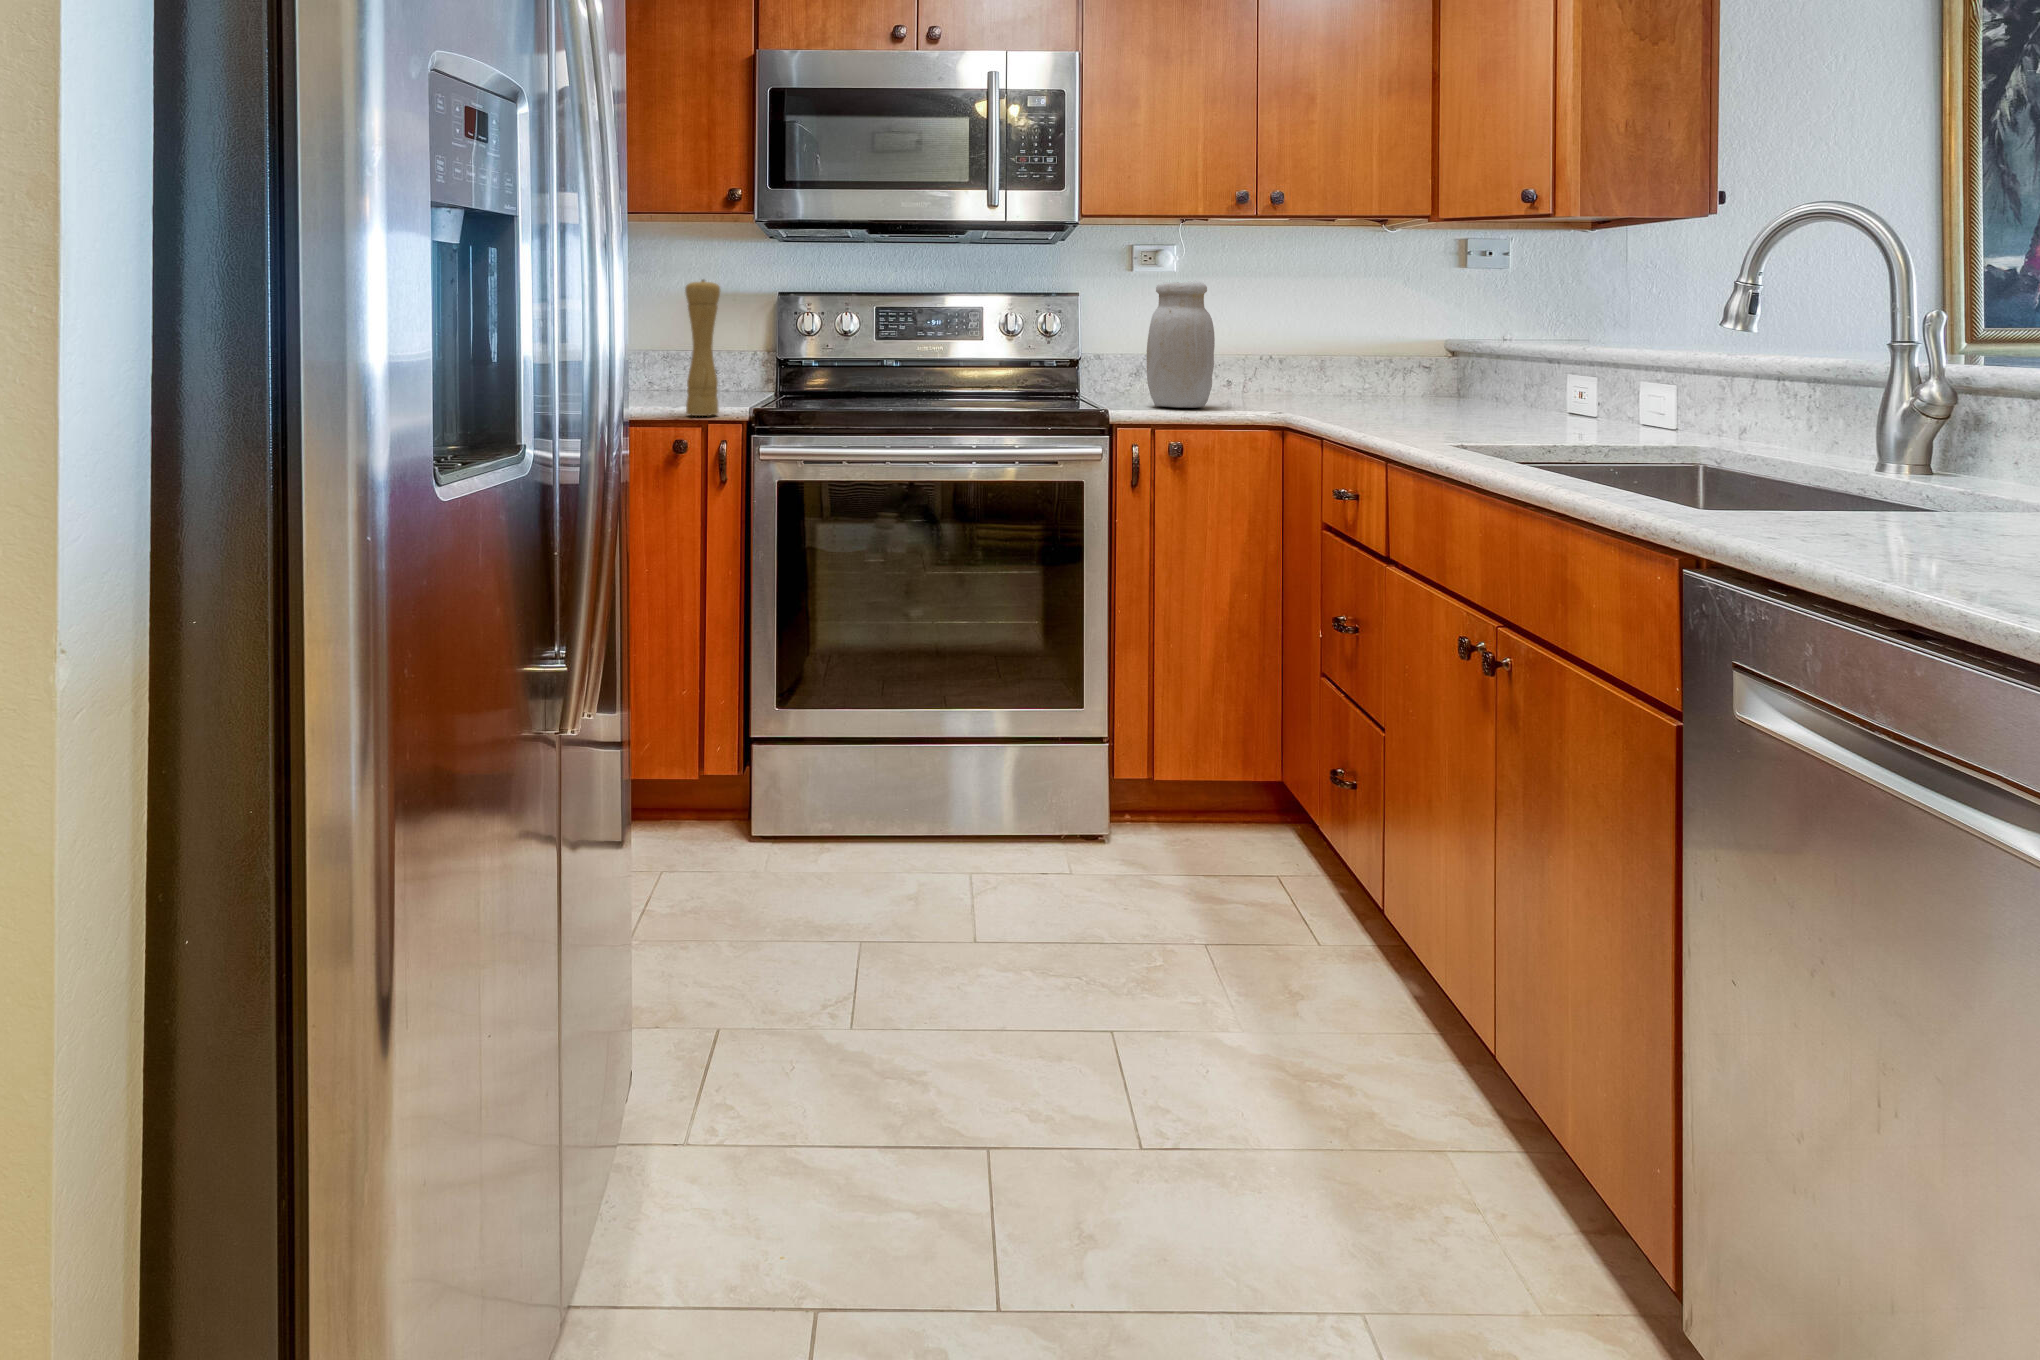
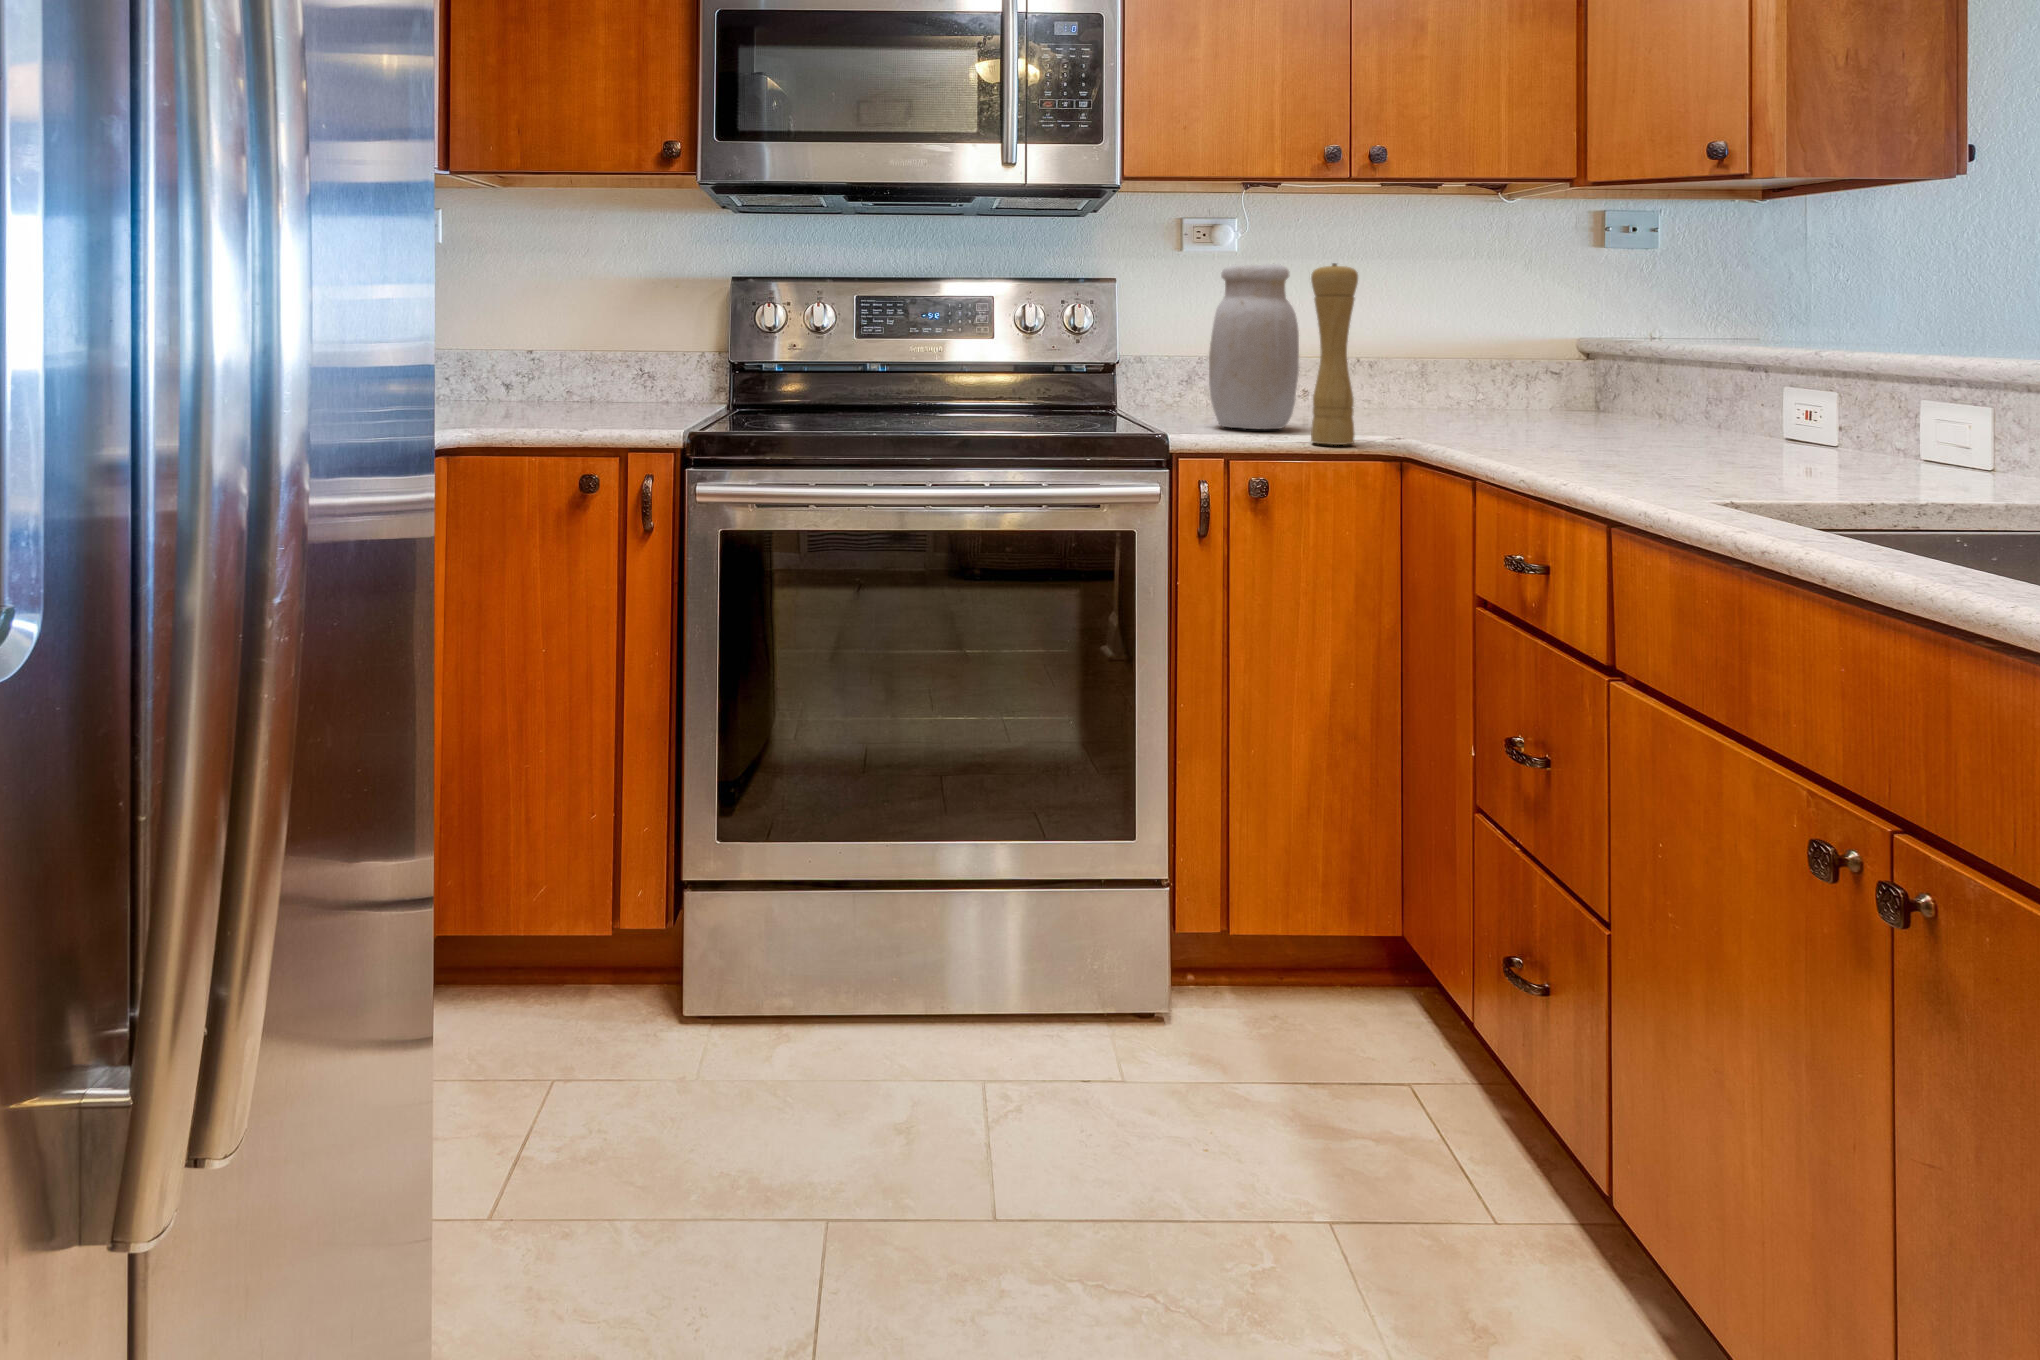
pepper mill: present [685,280,720,416] -> present [1311,263,1358,445]

